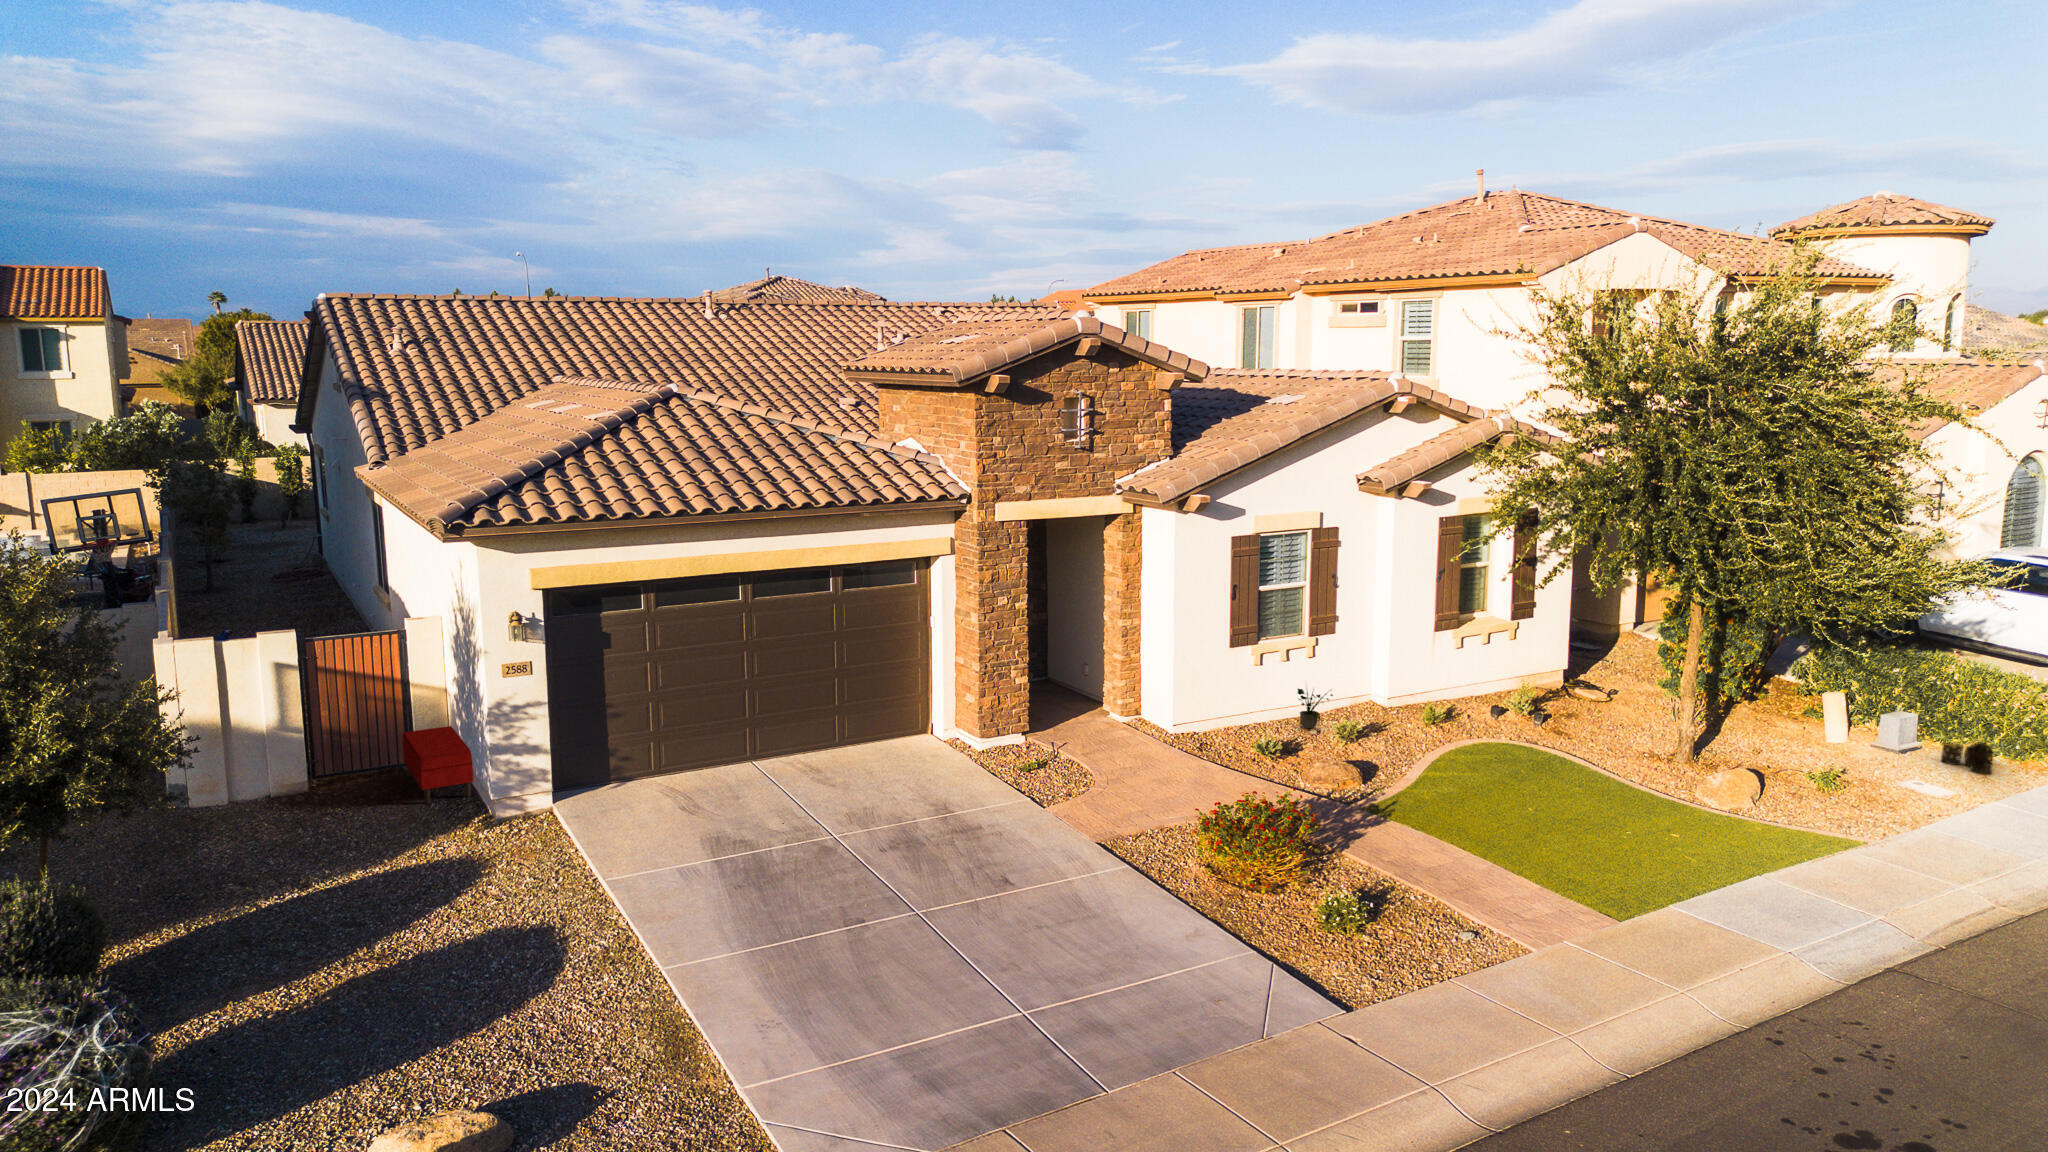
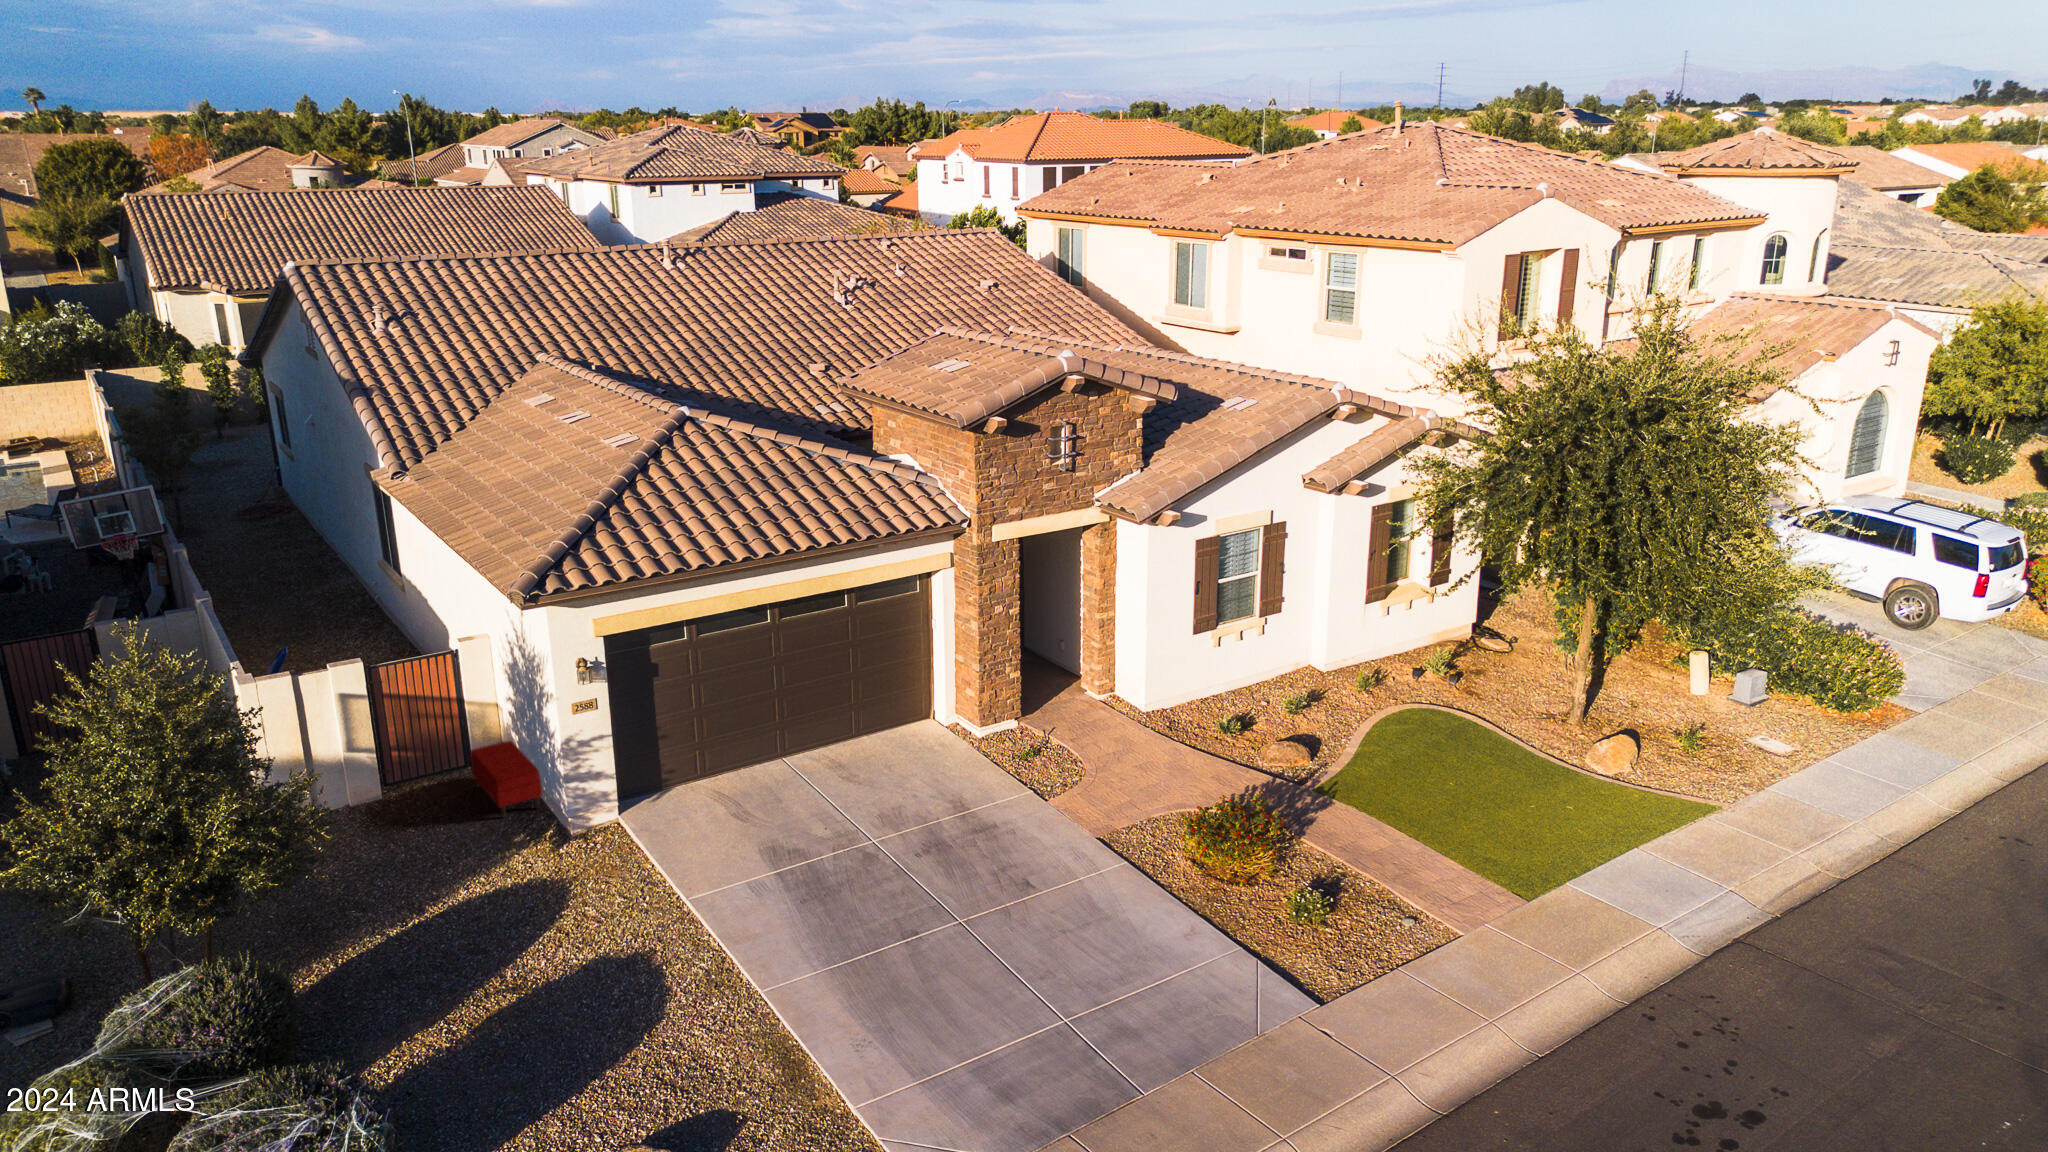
potted plant: present [1298,689,1333,728] -> none [1248,655,1281,698]
woven basket: present [1941,742,1994,775] -> none [1785,696,1828,729]

